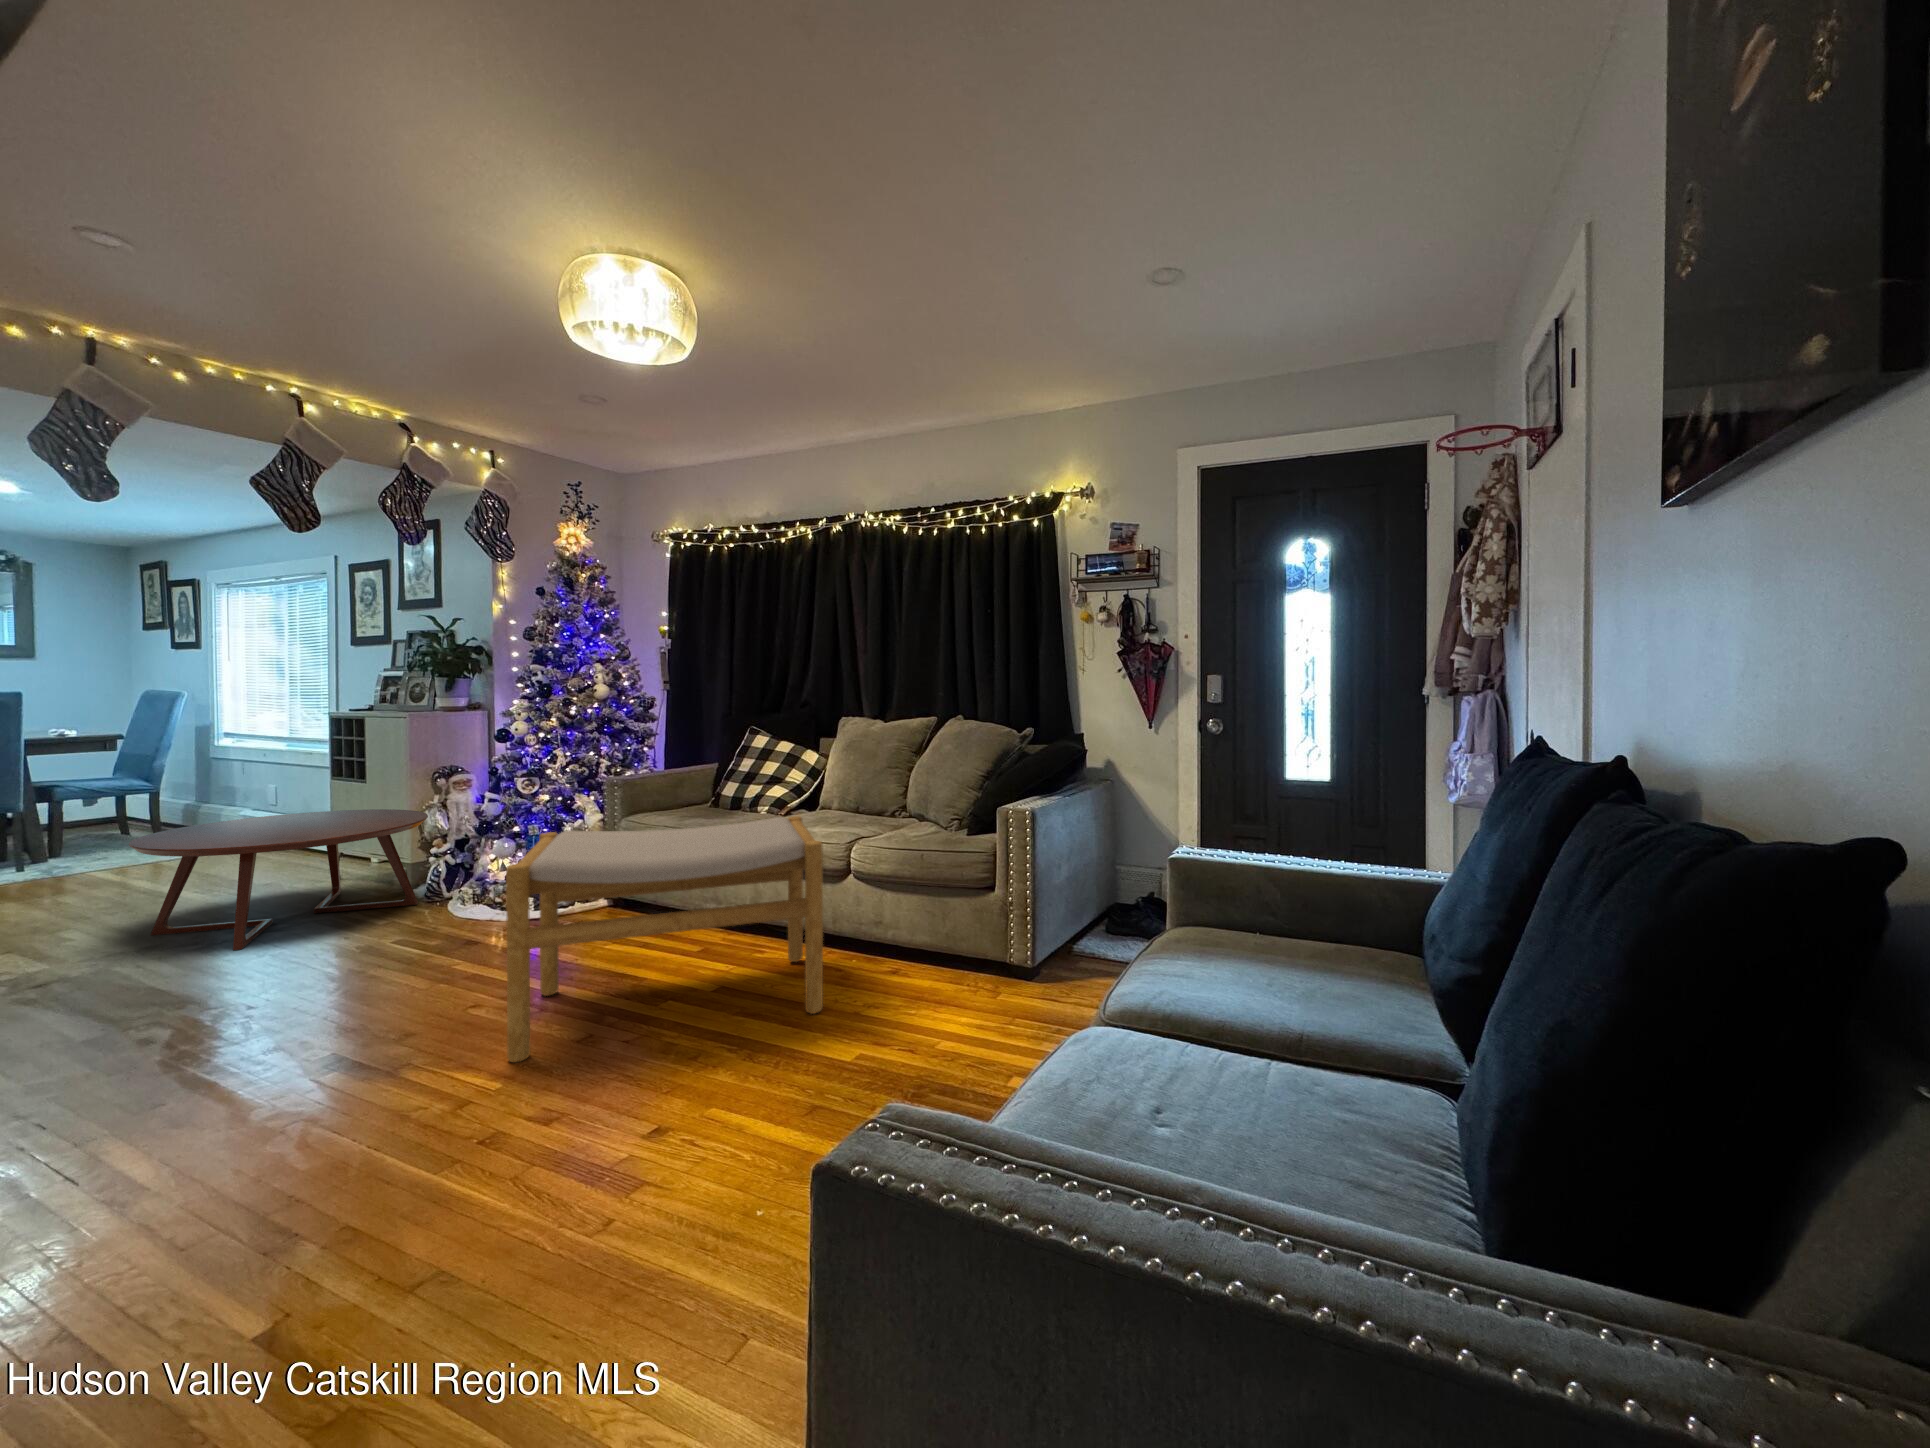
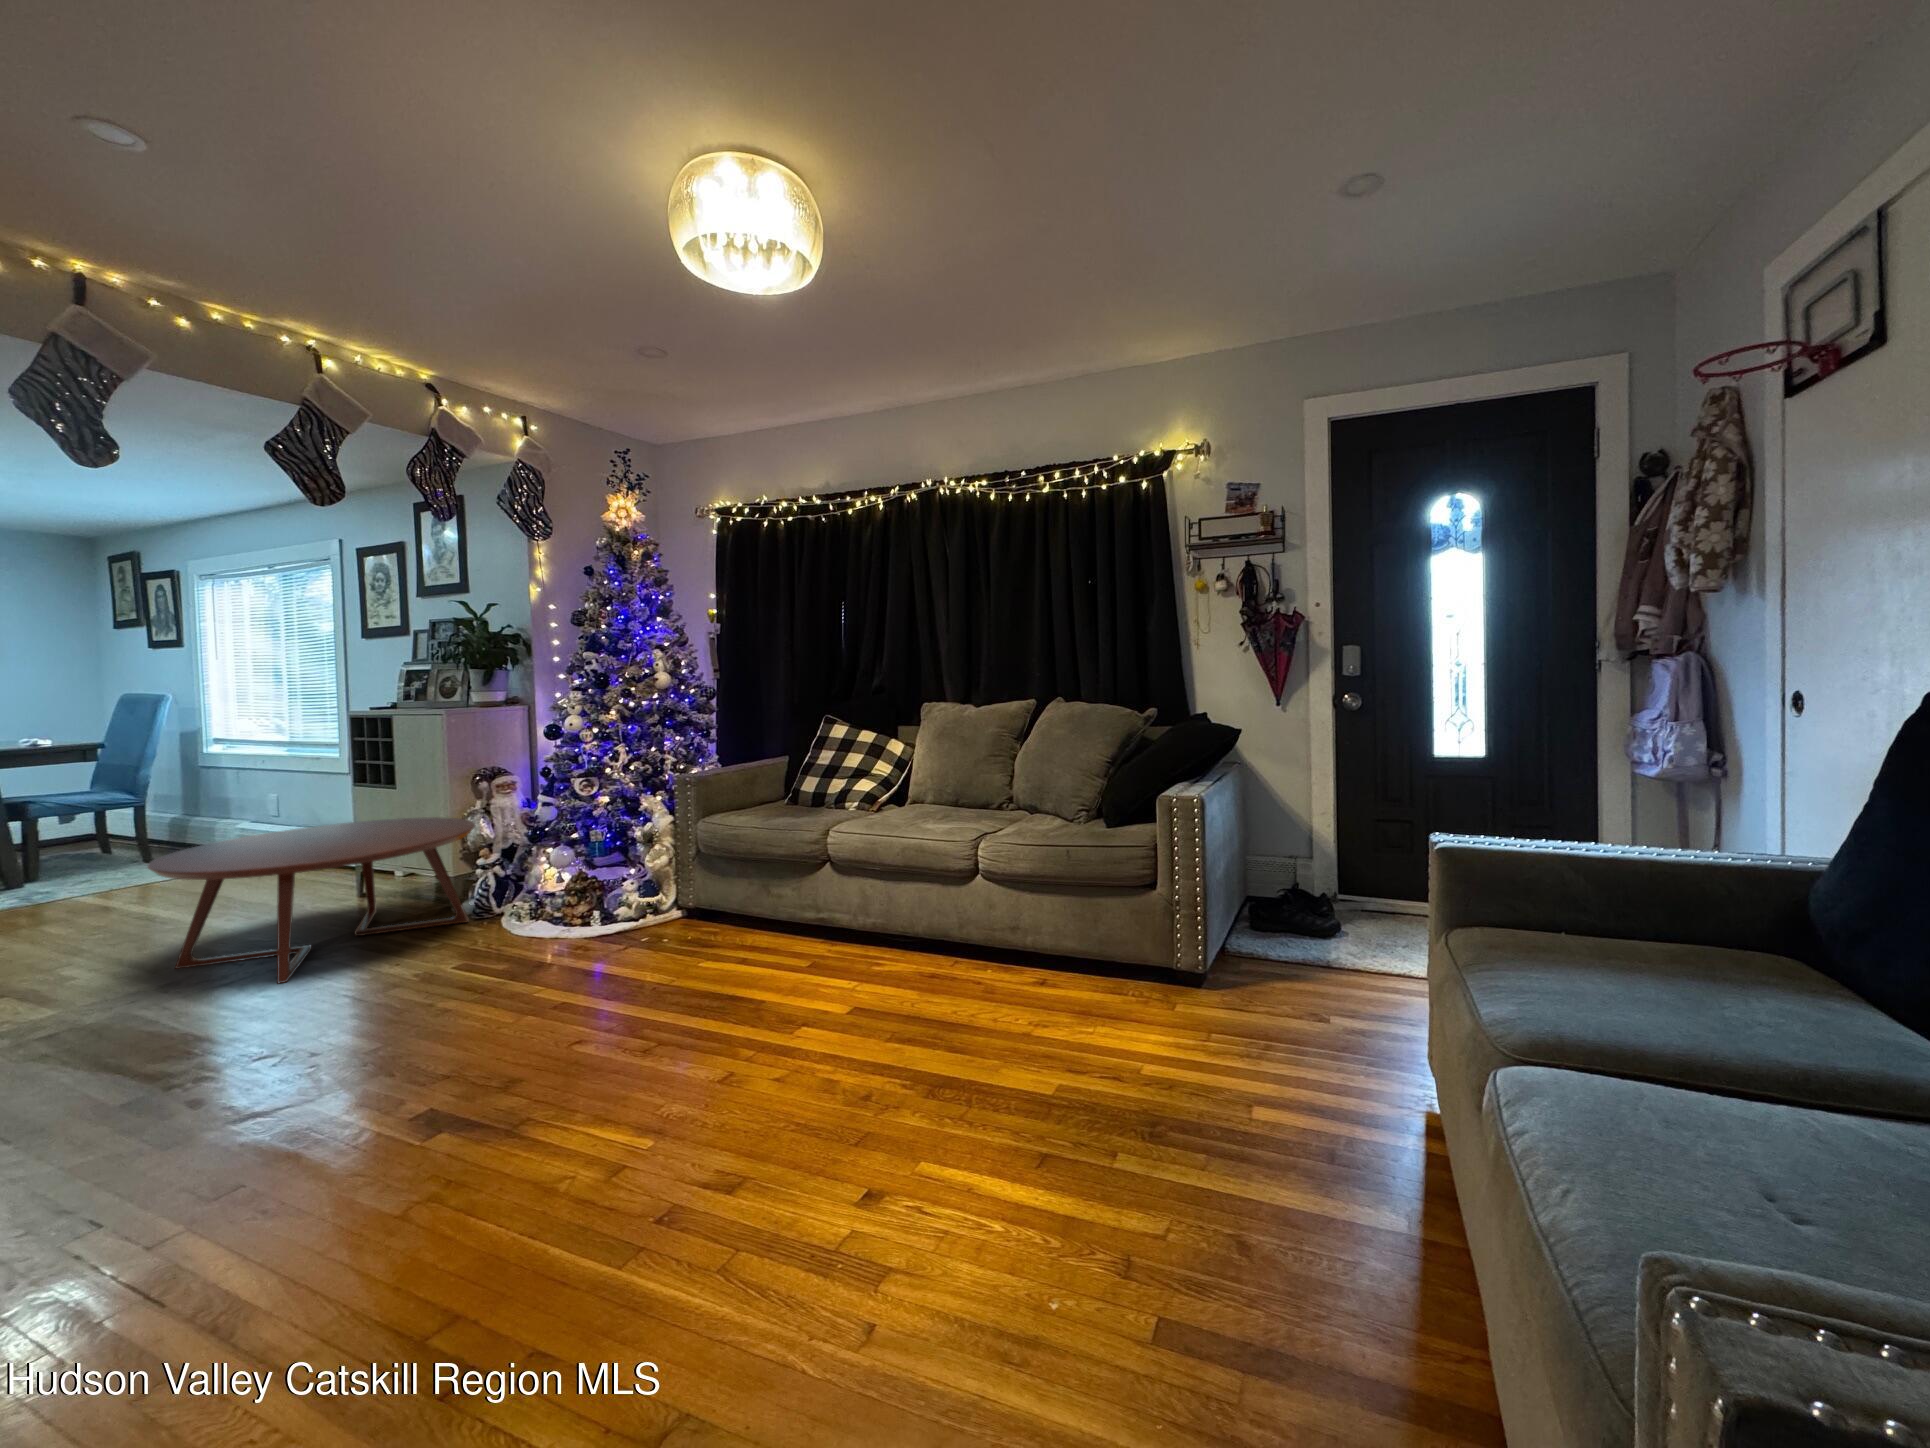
footstool: present [506,816,823,1063] -> none [646,813,987,1111]

